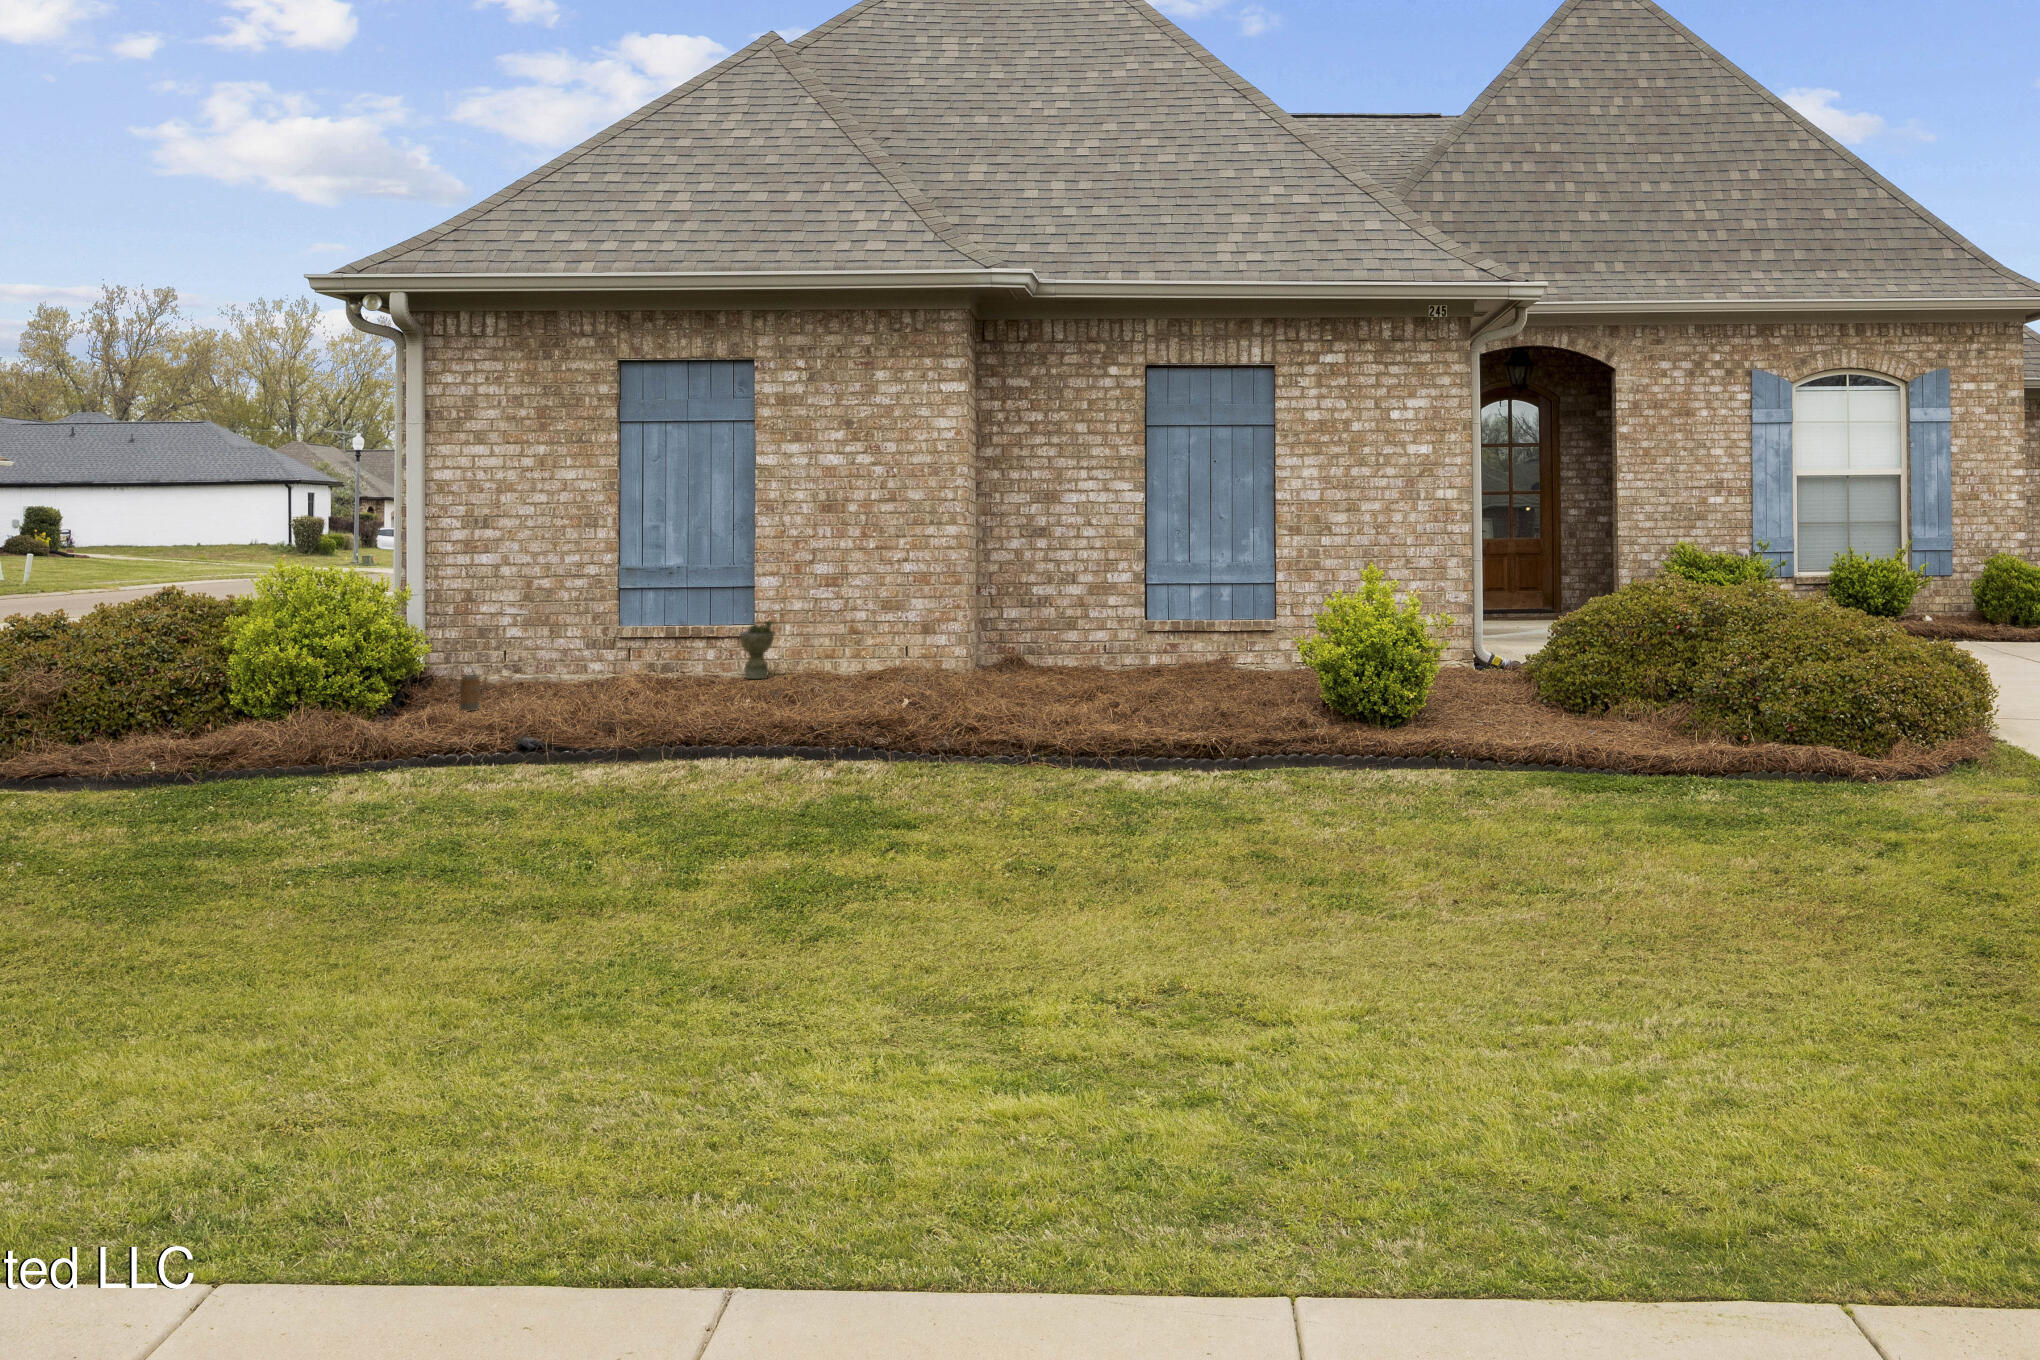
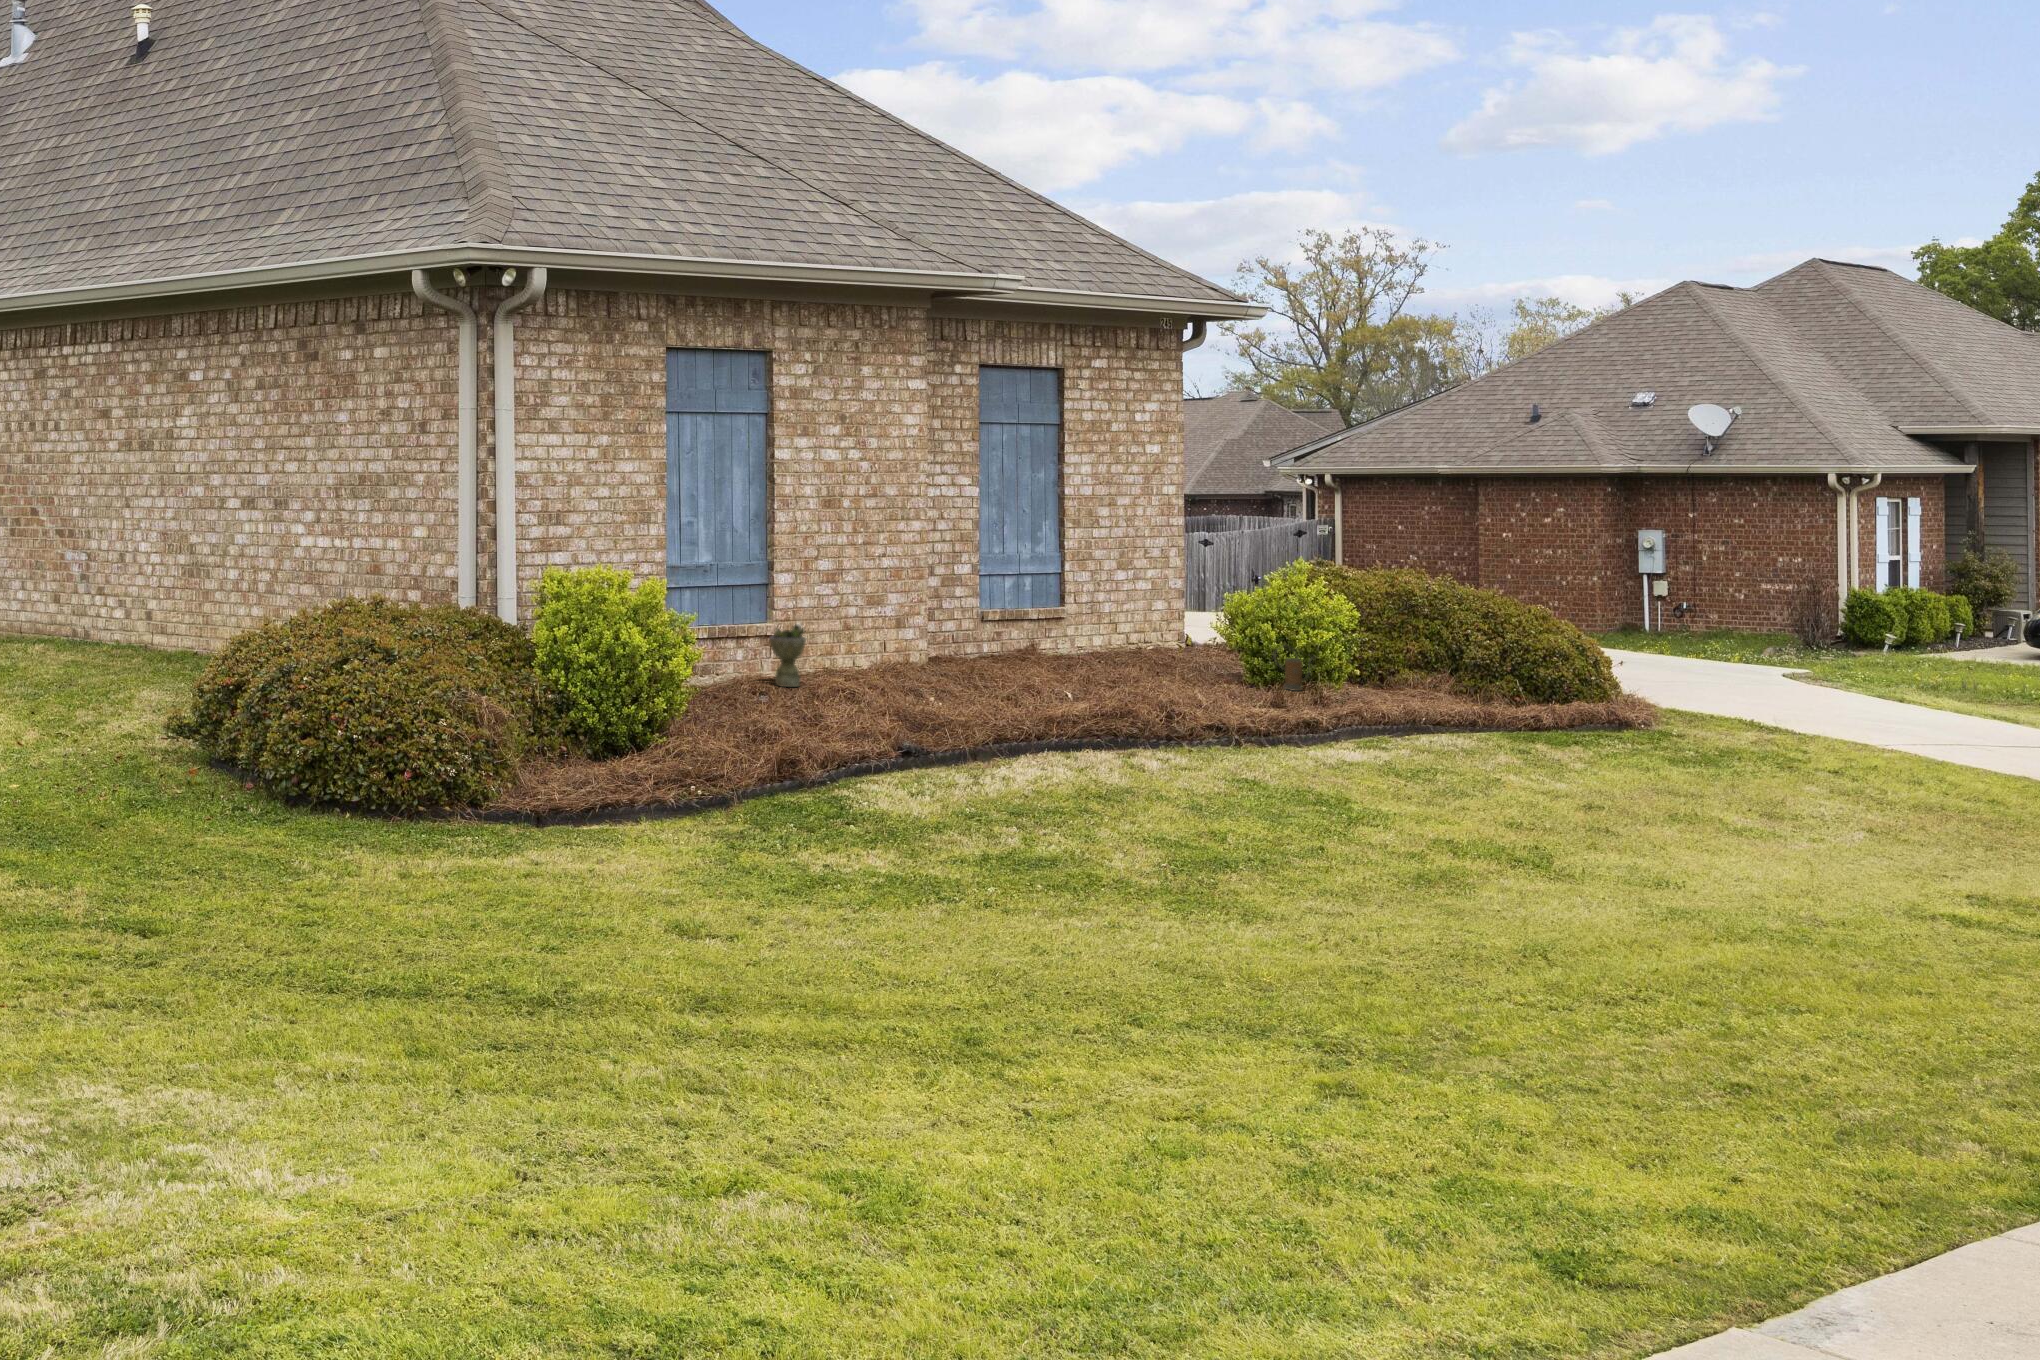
watering can: present [451,662,488,711] -> present [1277,657,1312,691]

